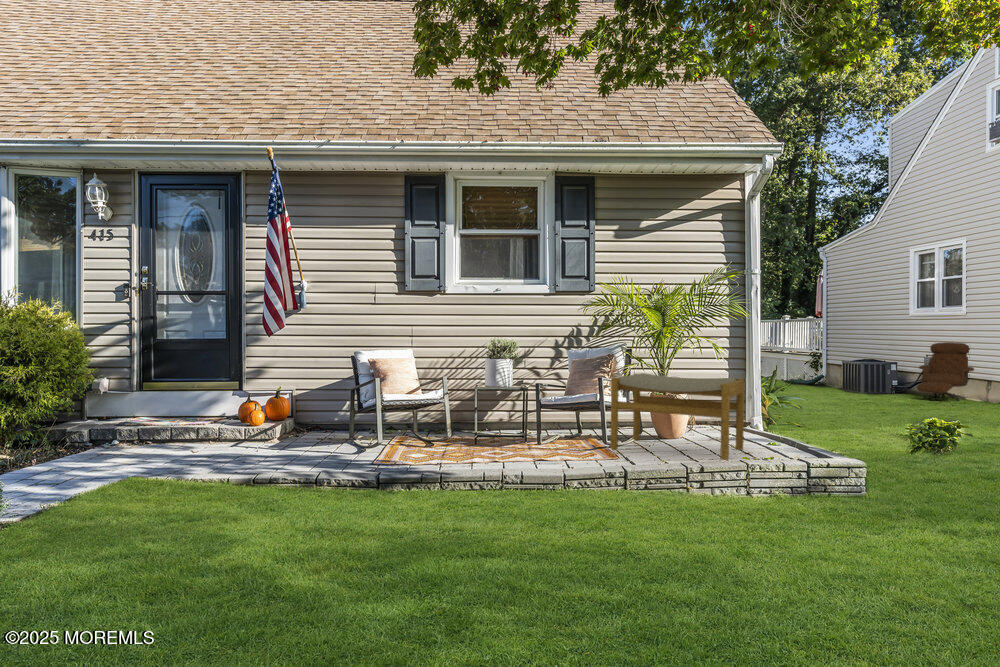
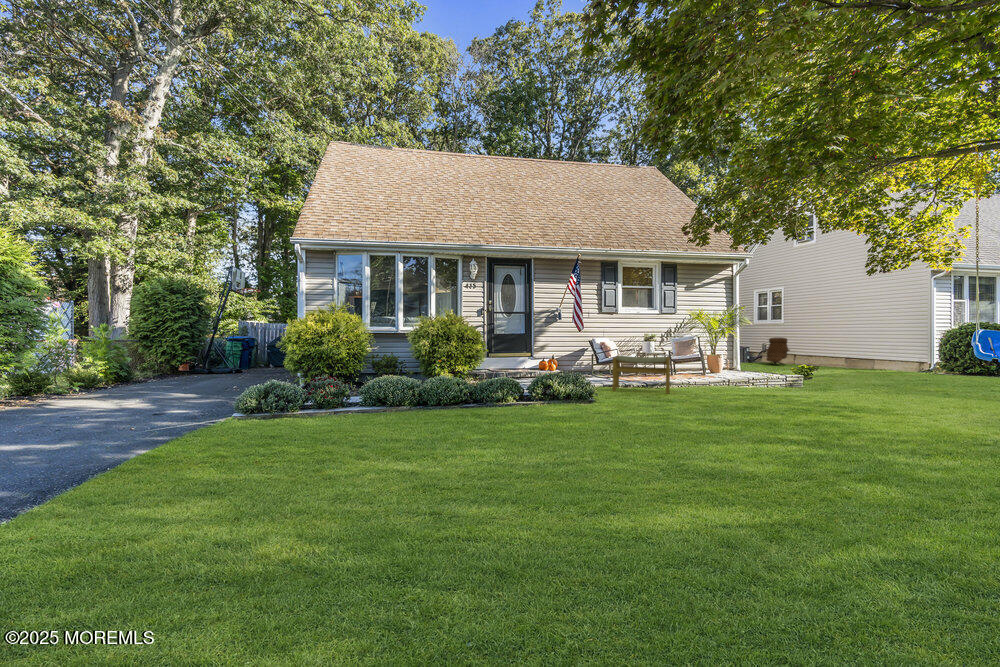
footstool: present [610,373,744,460] -> present [612,355,670,394]

